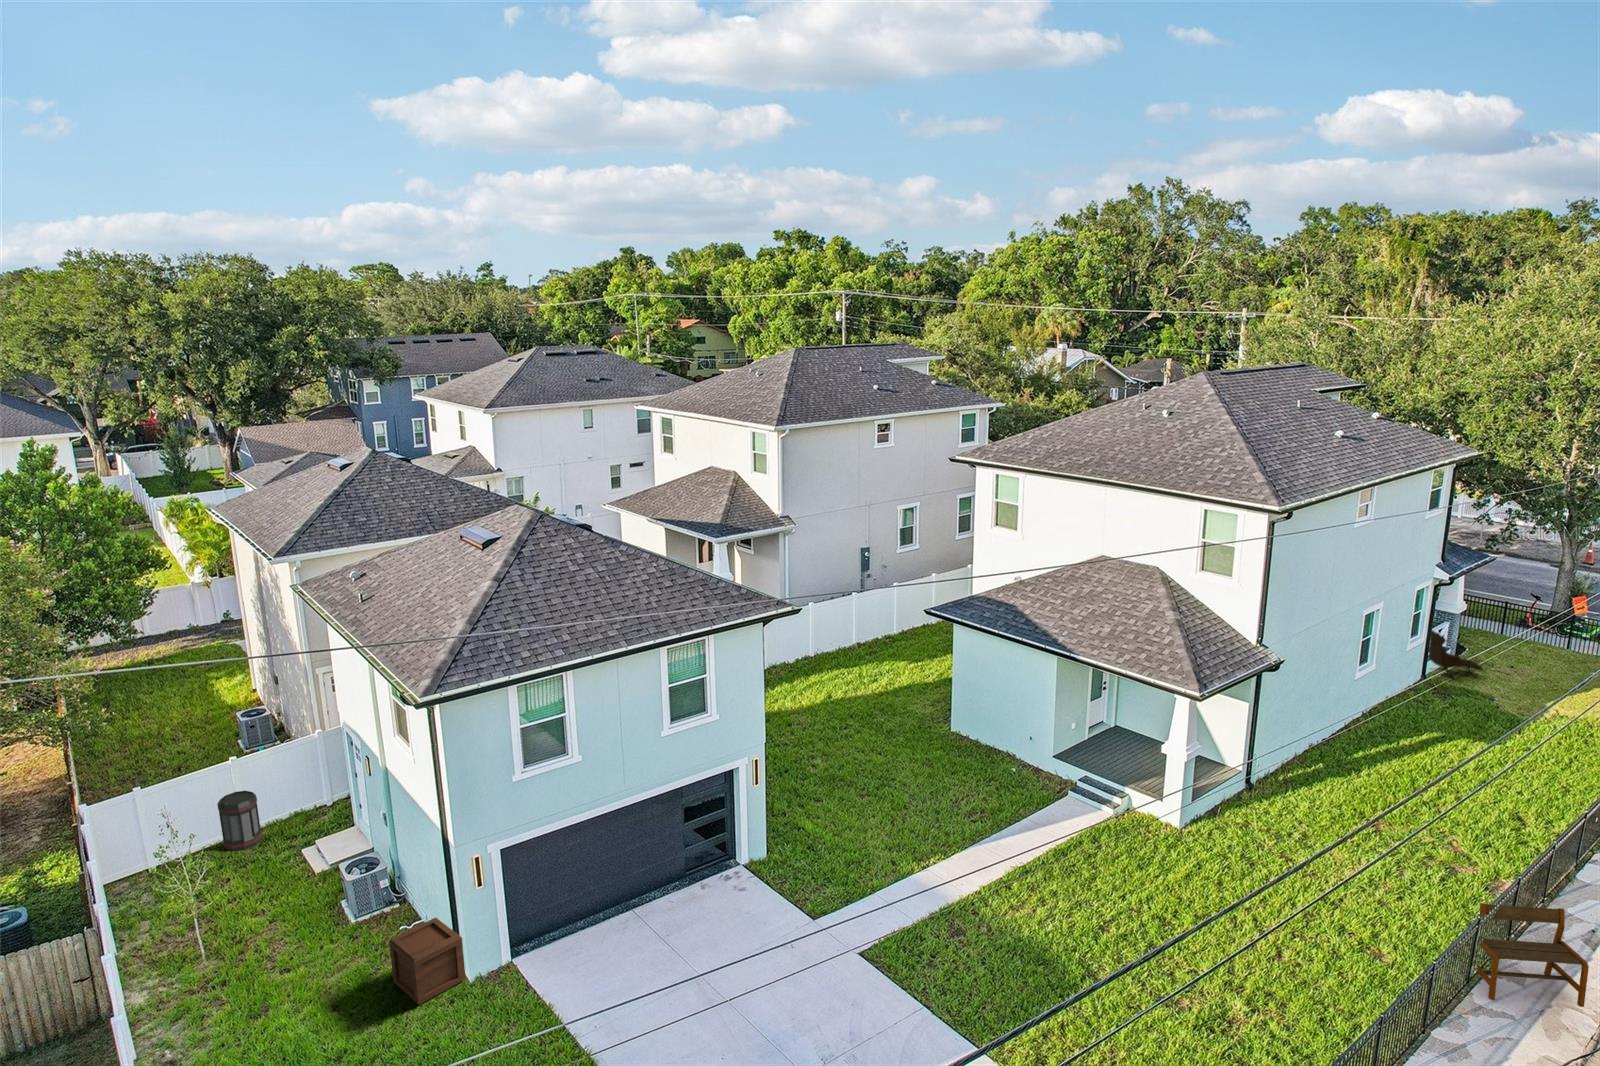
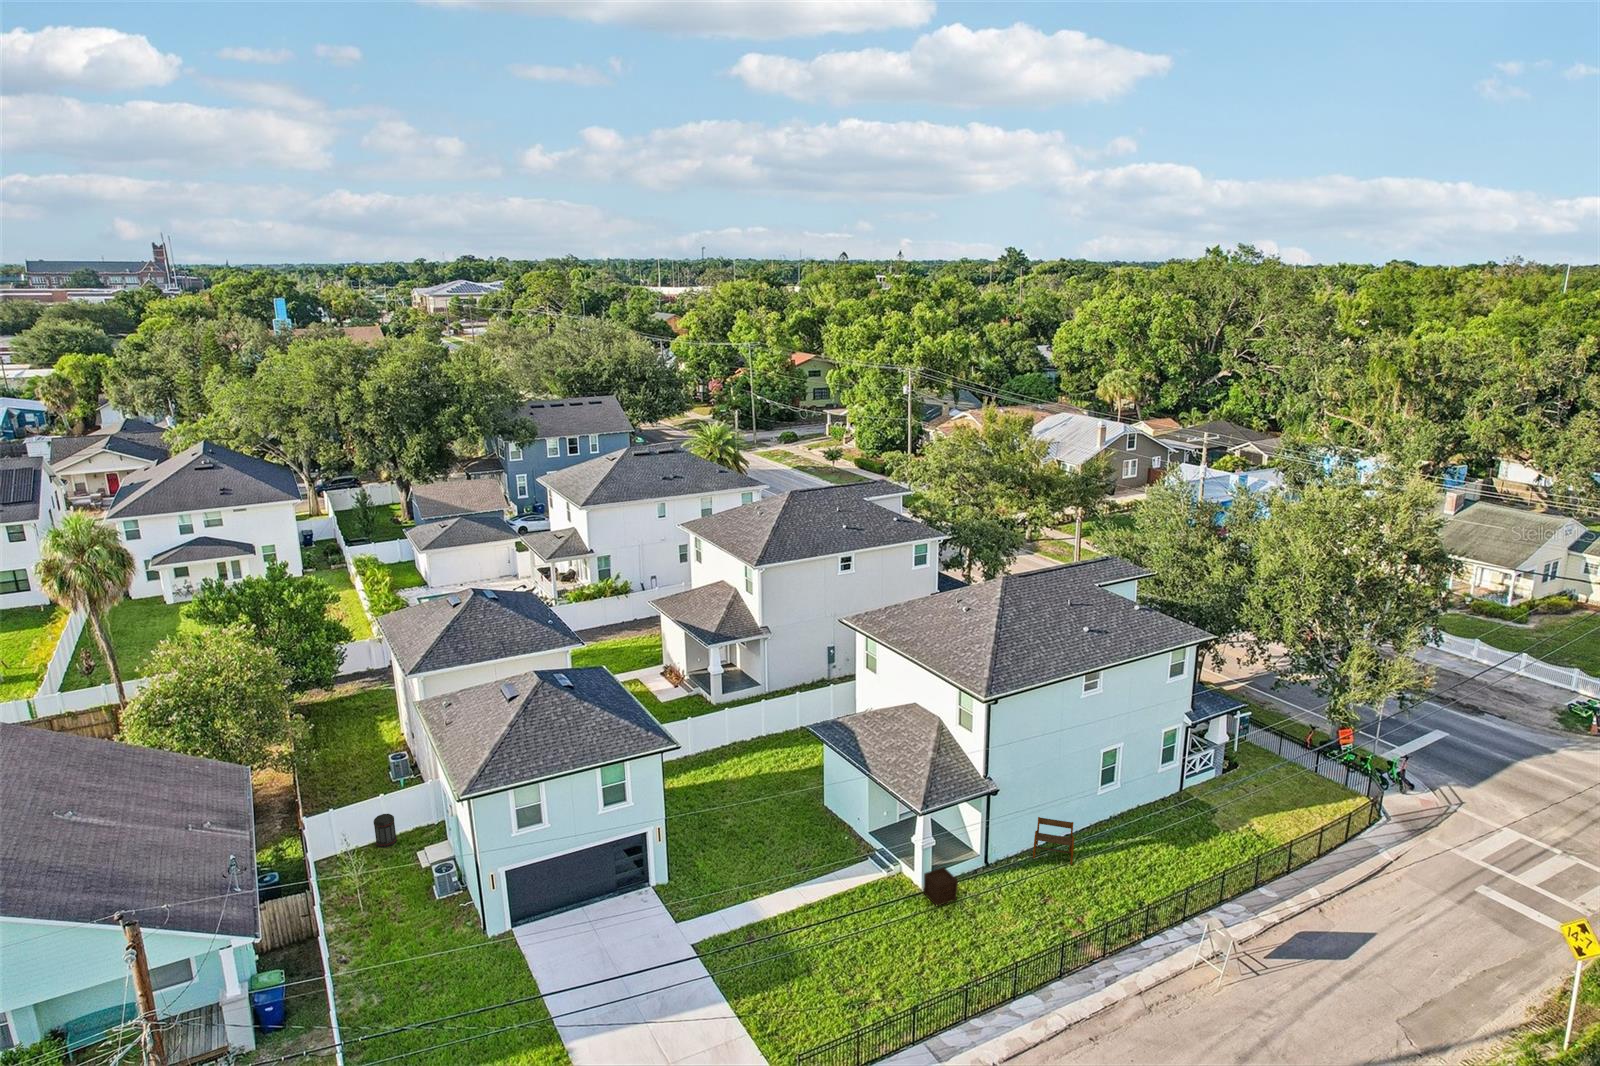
lounge chair: present [1429,630,1483,678] -> none [1205,758,1242,798]
bench: present [1477,903,1589,1007] -> present [1033,817,1074,865]
wooden crate: present [389,918,466,1005] -> present [923,867,958,906]

